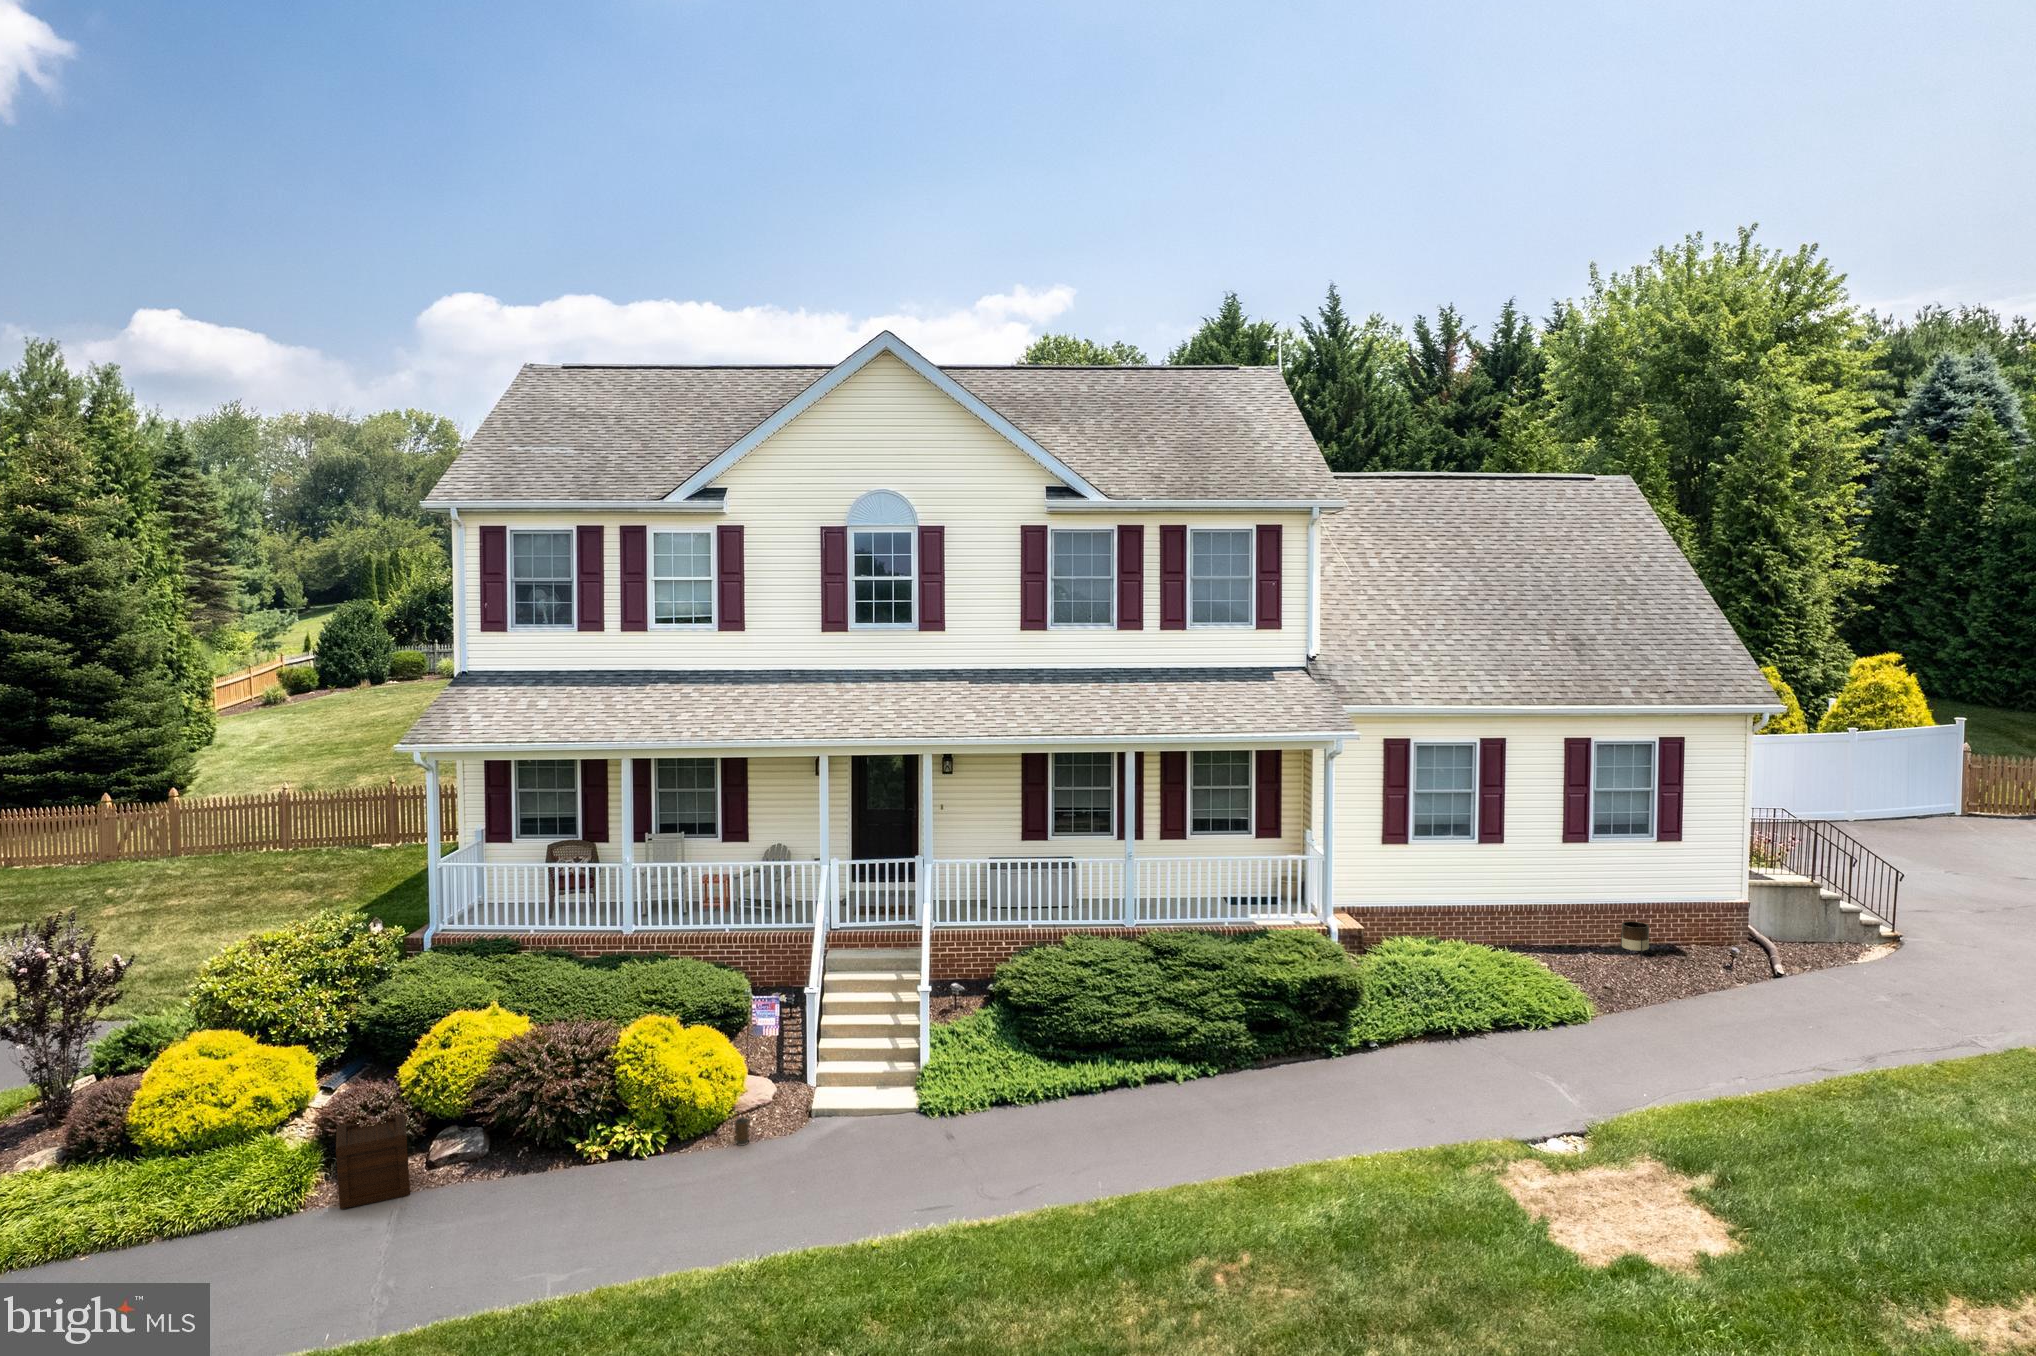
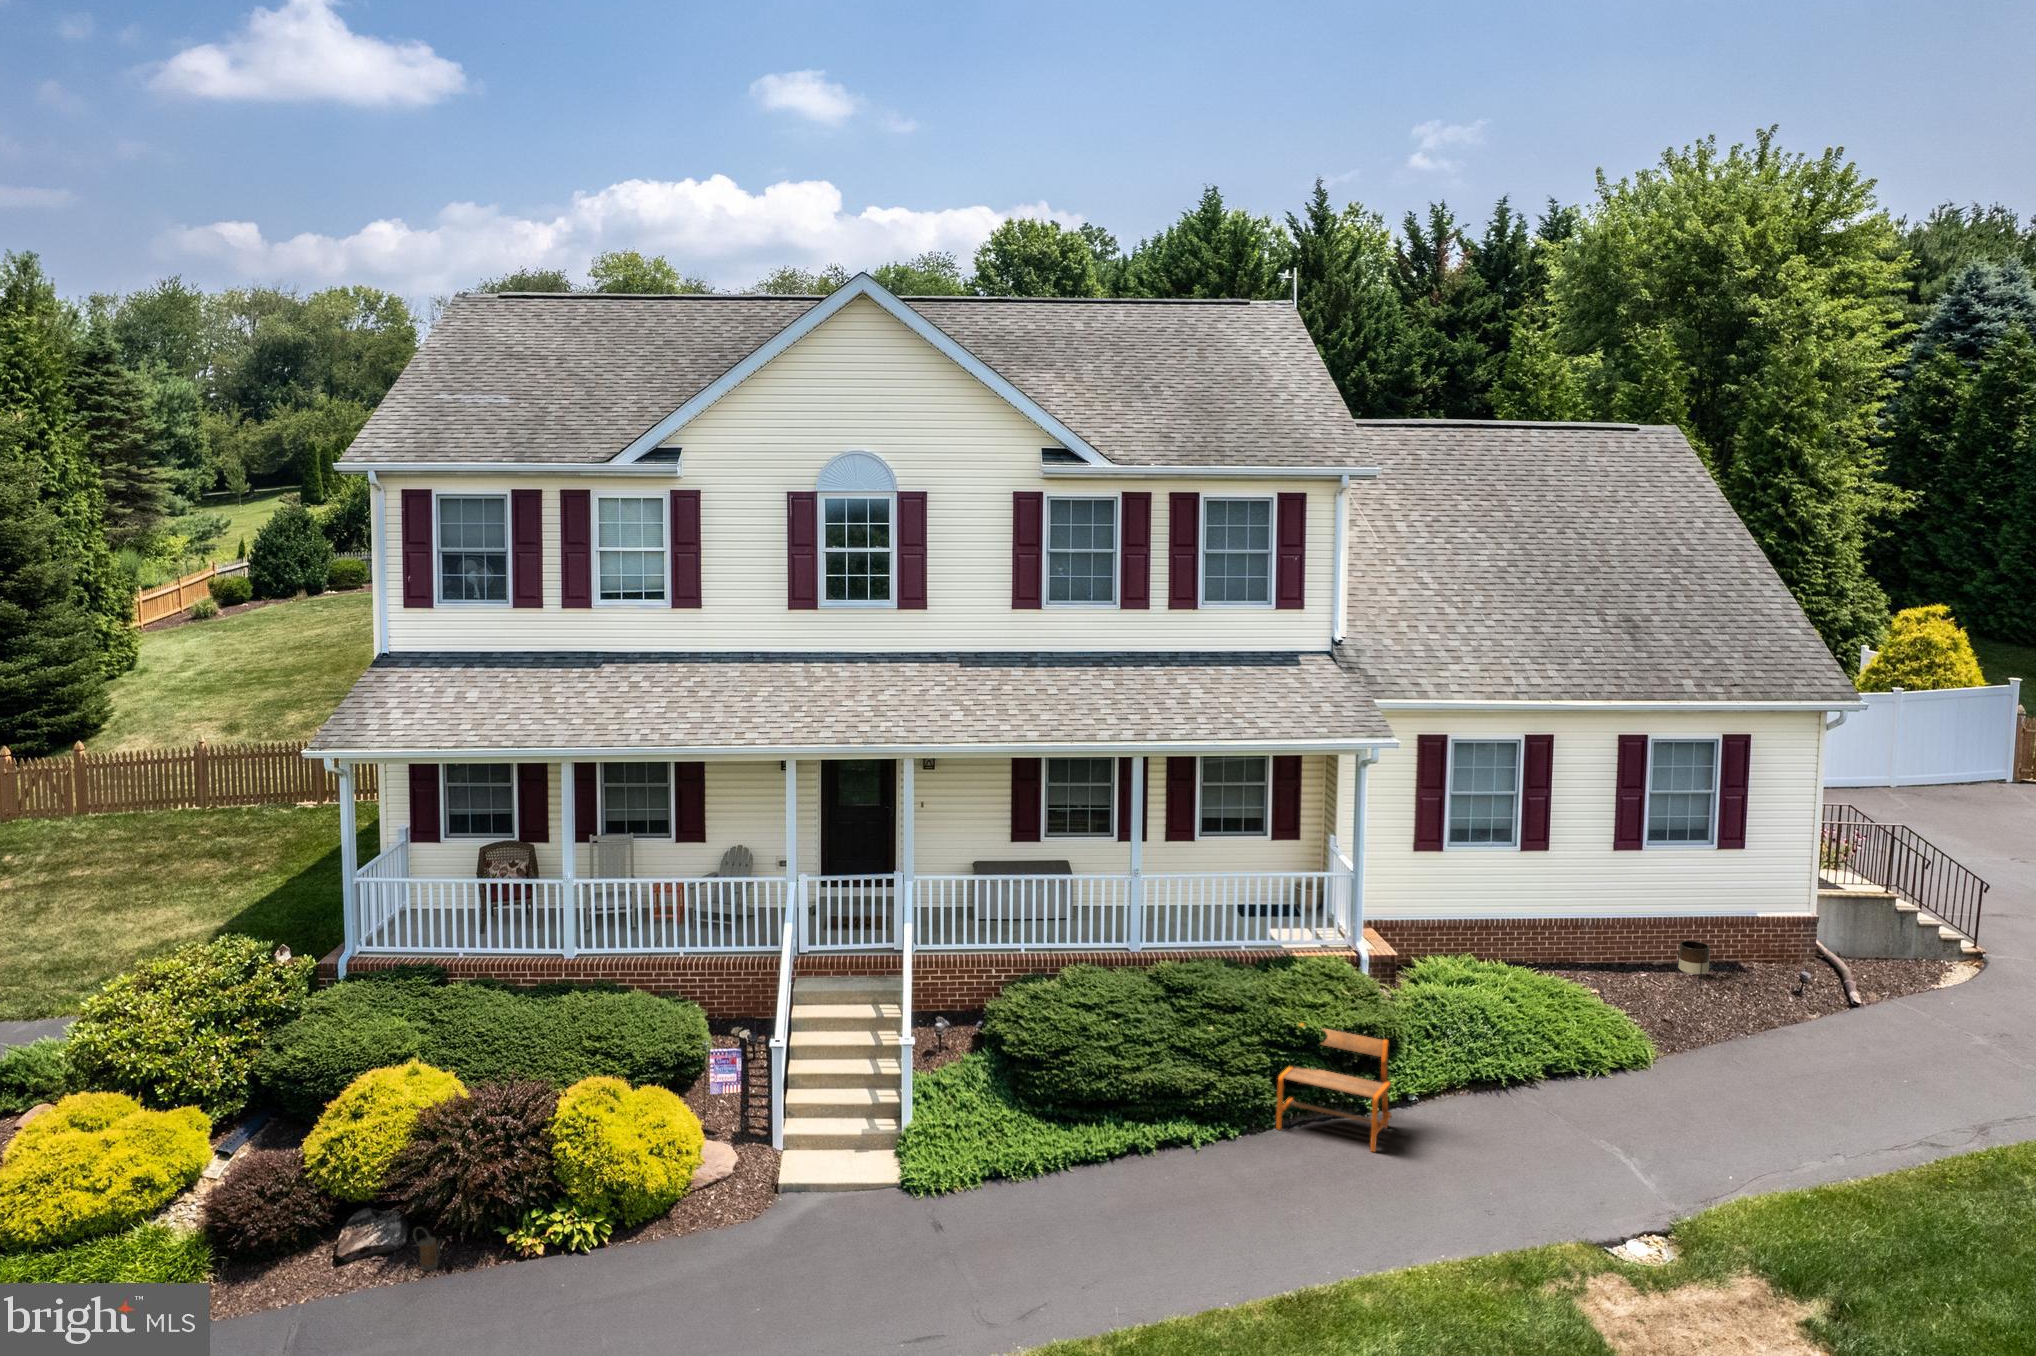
bench: none [1253,976,1355,1085] -> present [1276,1023,1391,1152]
wooden crate: present [336,1114,410,1209] -> none [228,1199,317,1317]
watering can: present [732,1114,750,1146] -> present [413,1227,440,1271]

